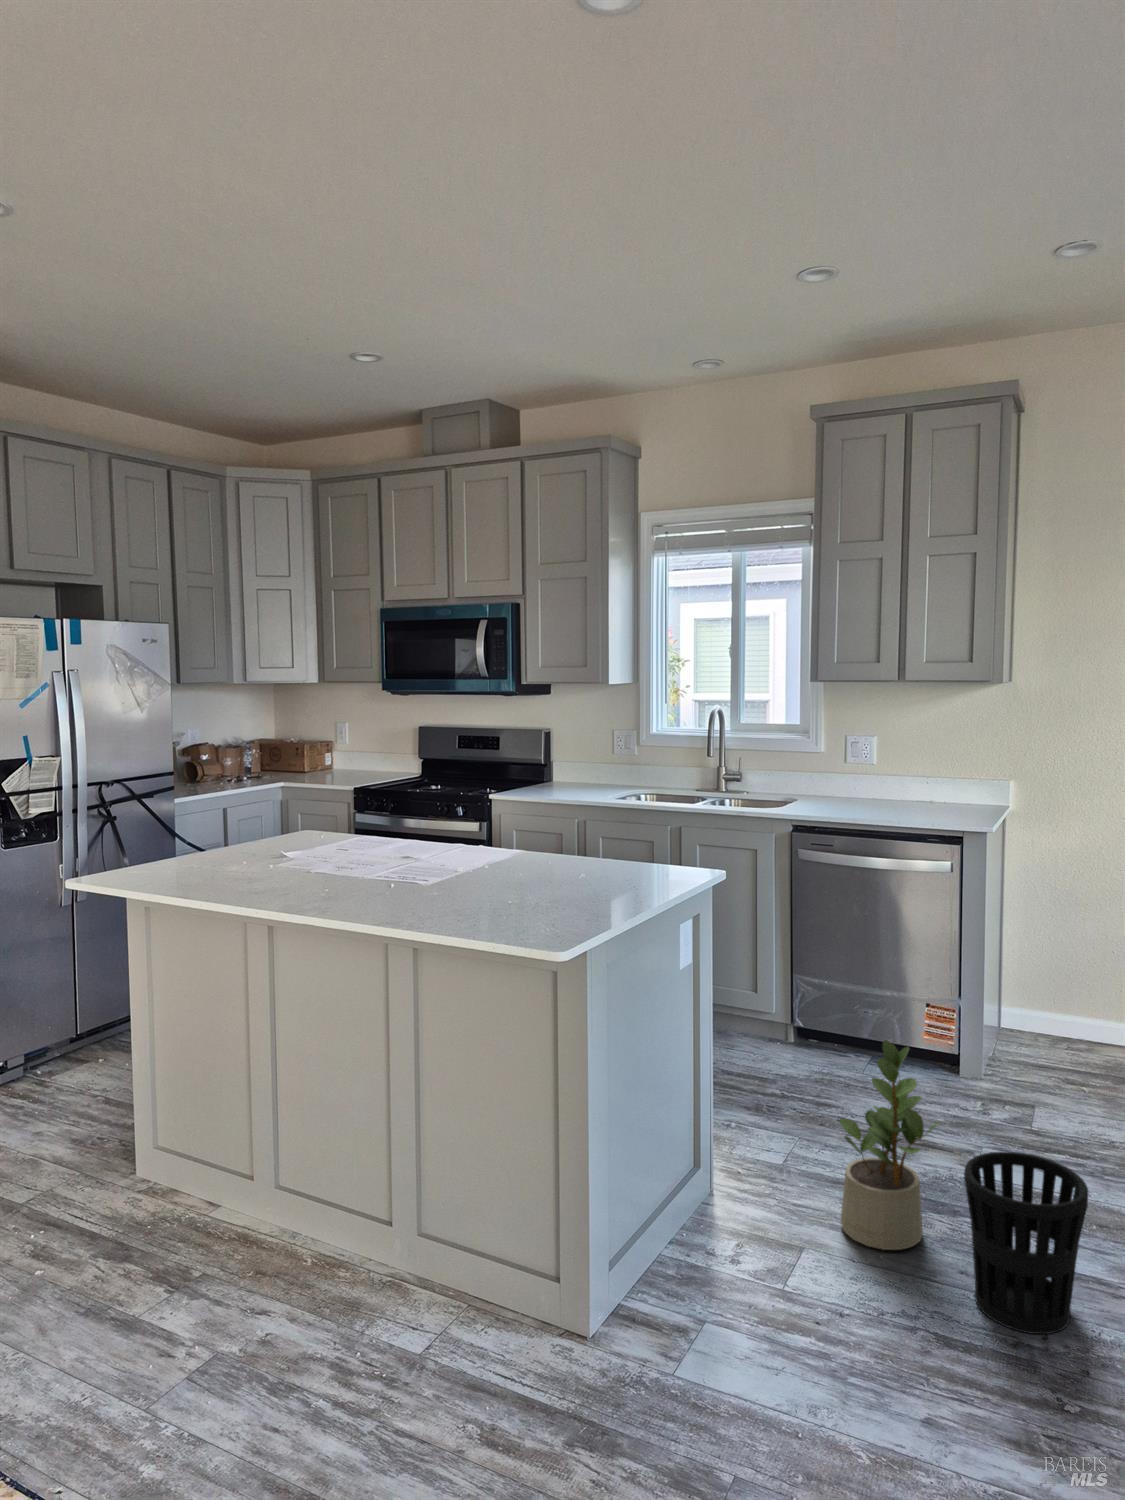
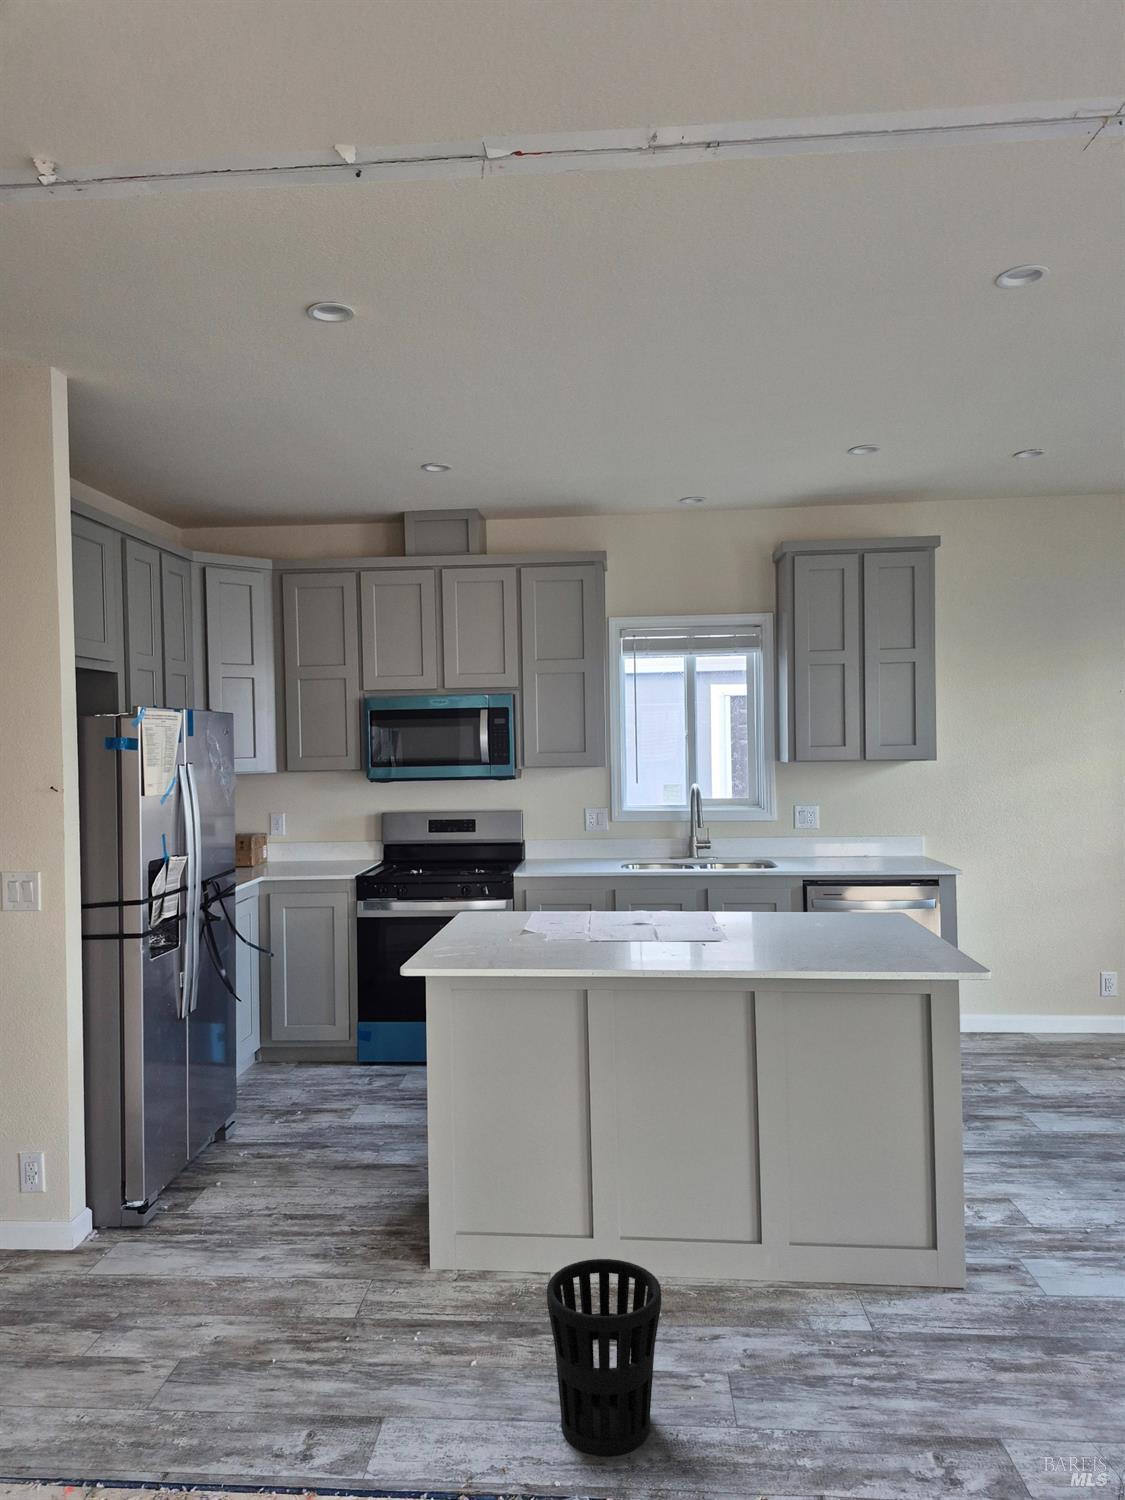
potted plant: present [840,1040,939,1250] -> none [417,1162,519,1396]

